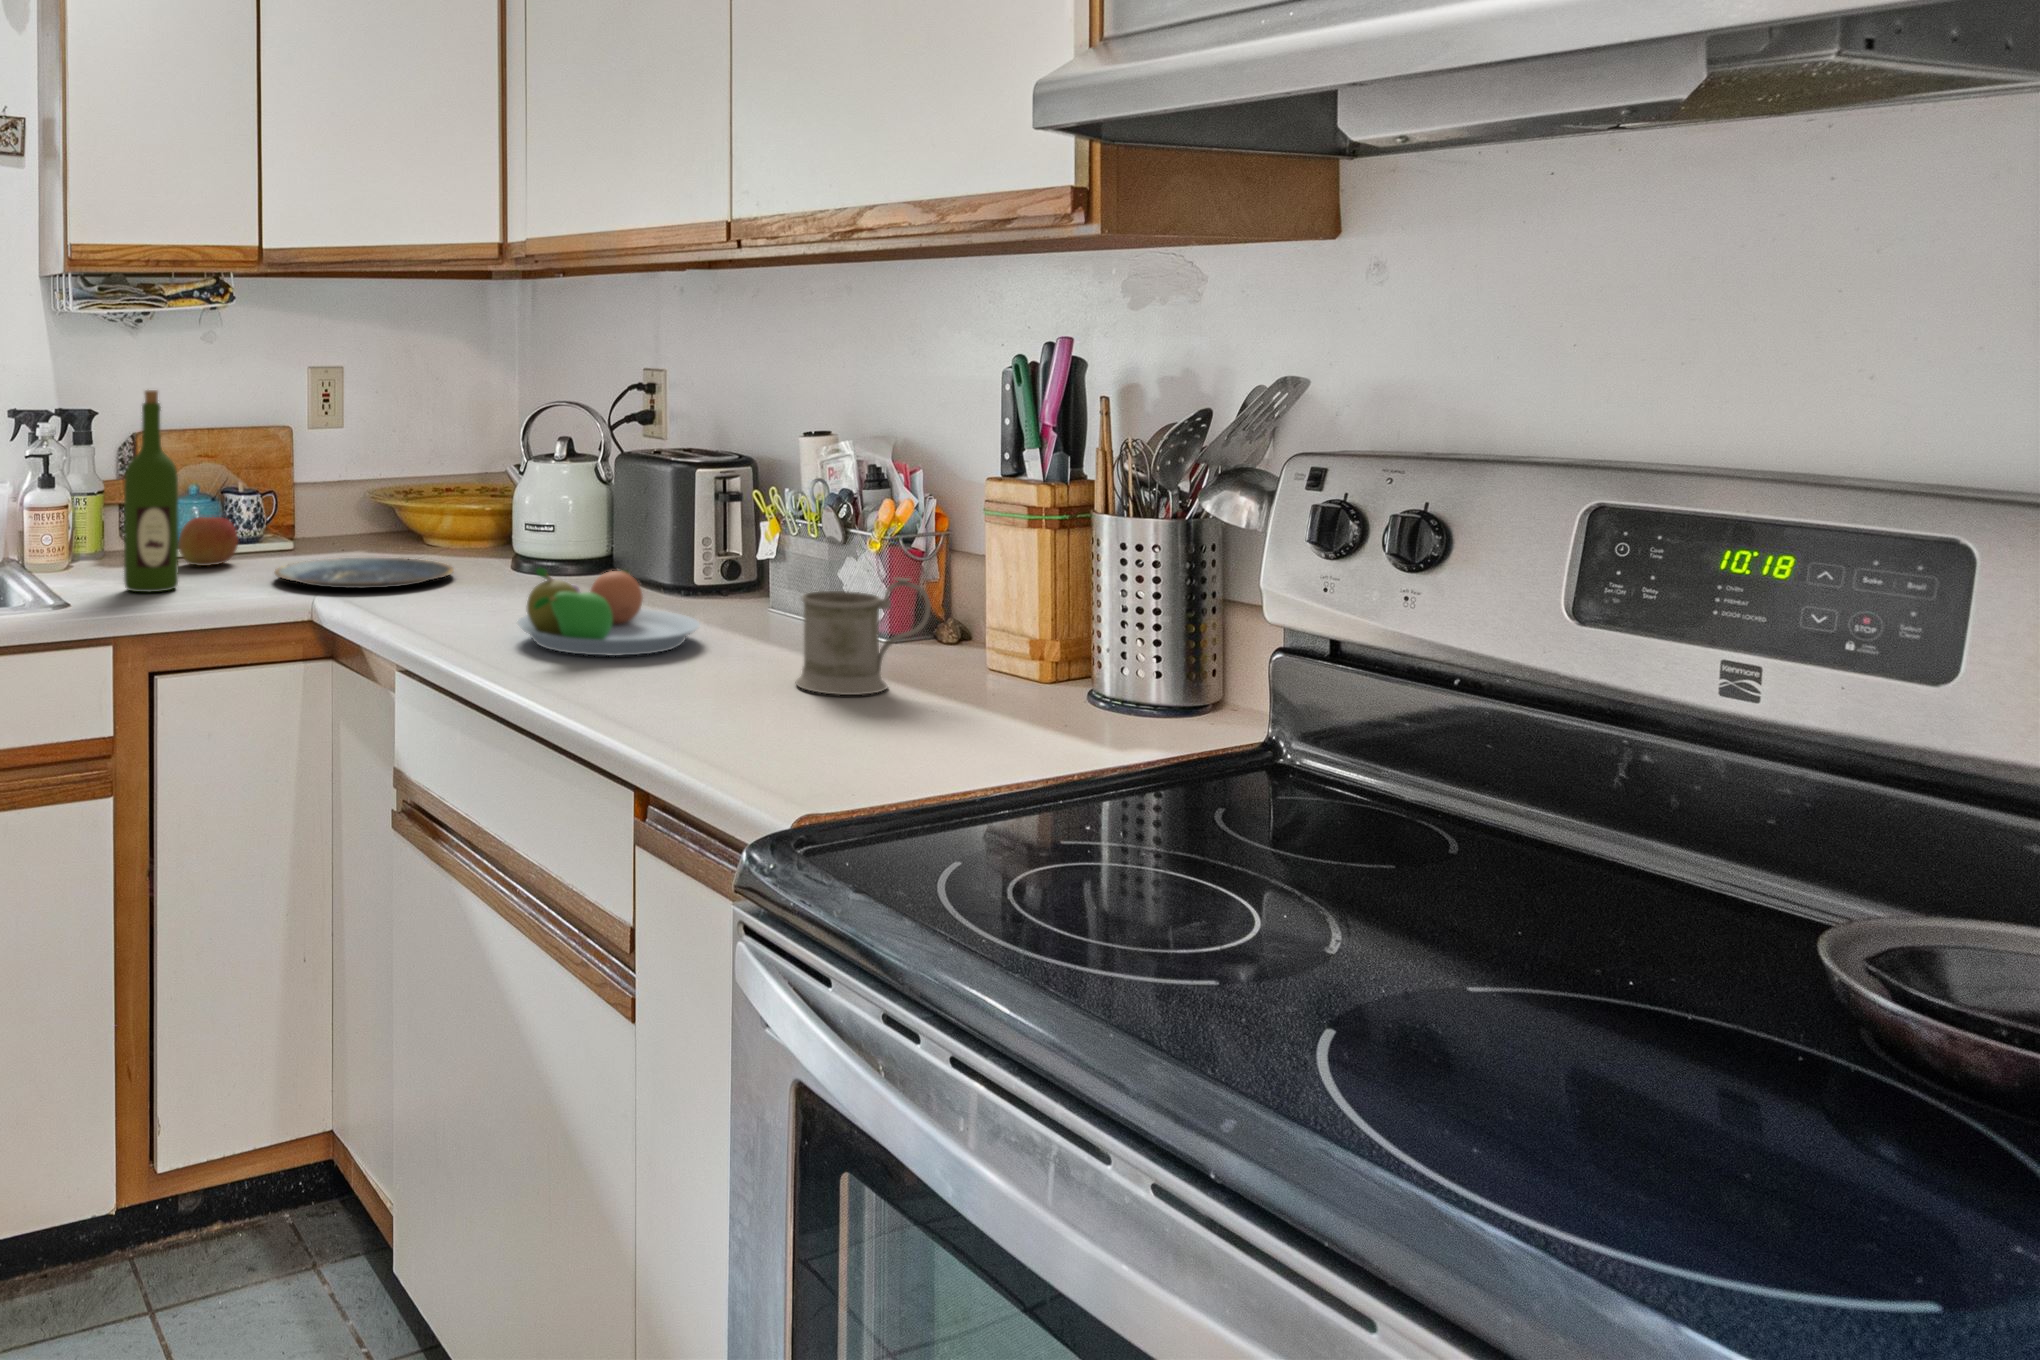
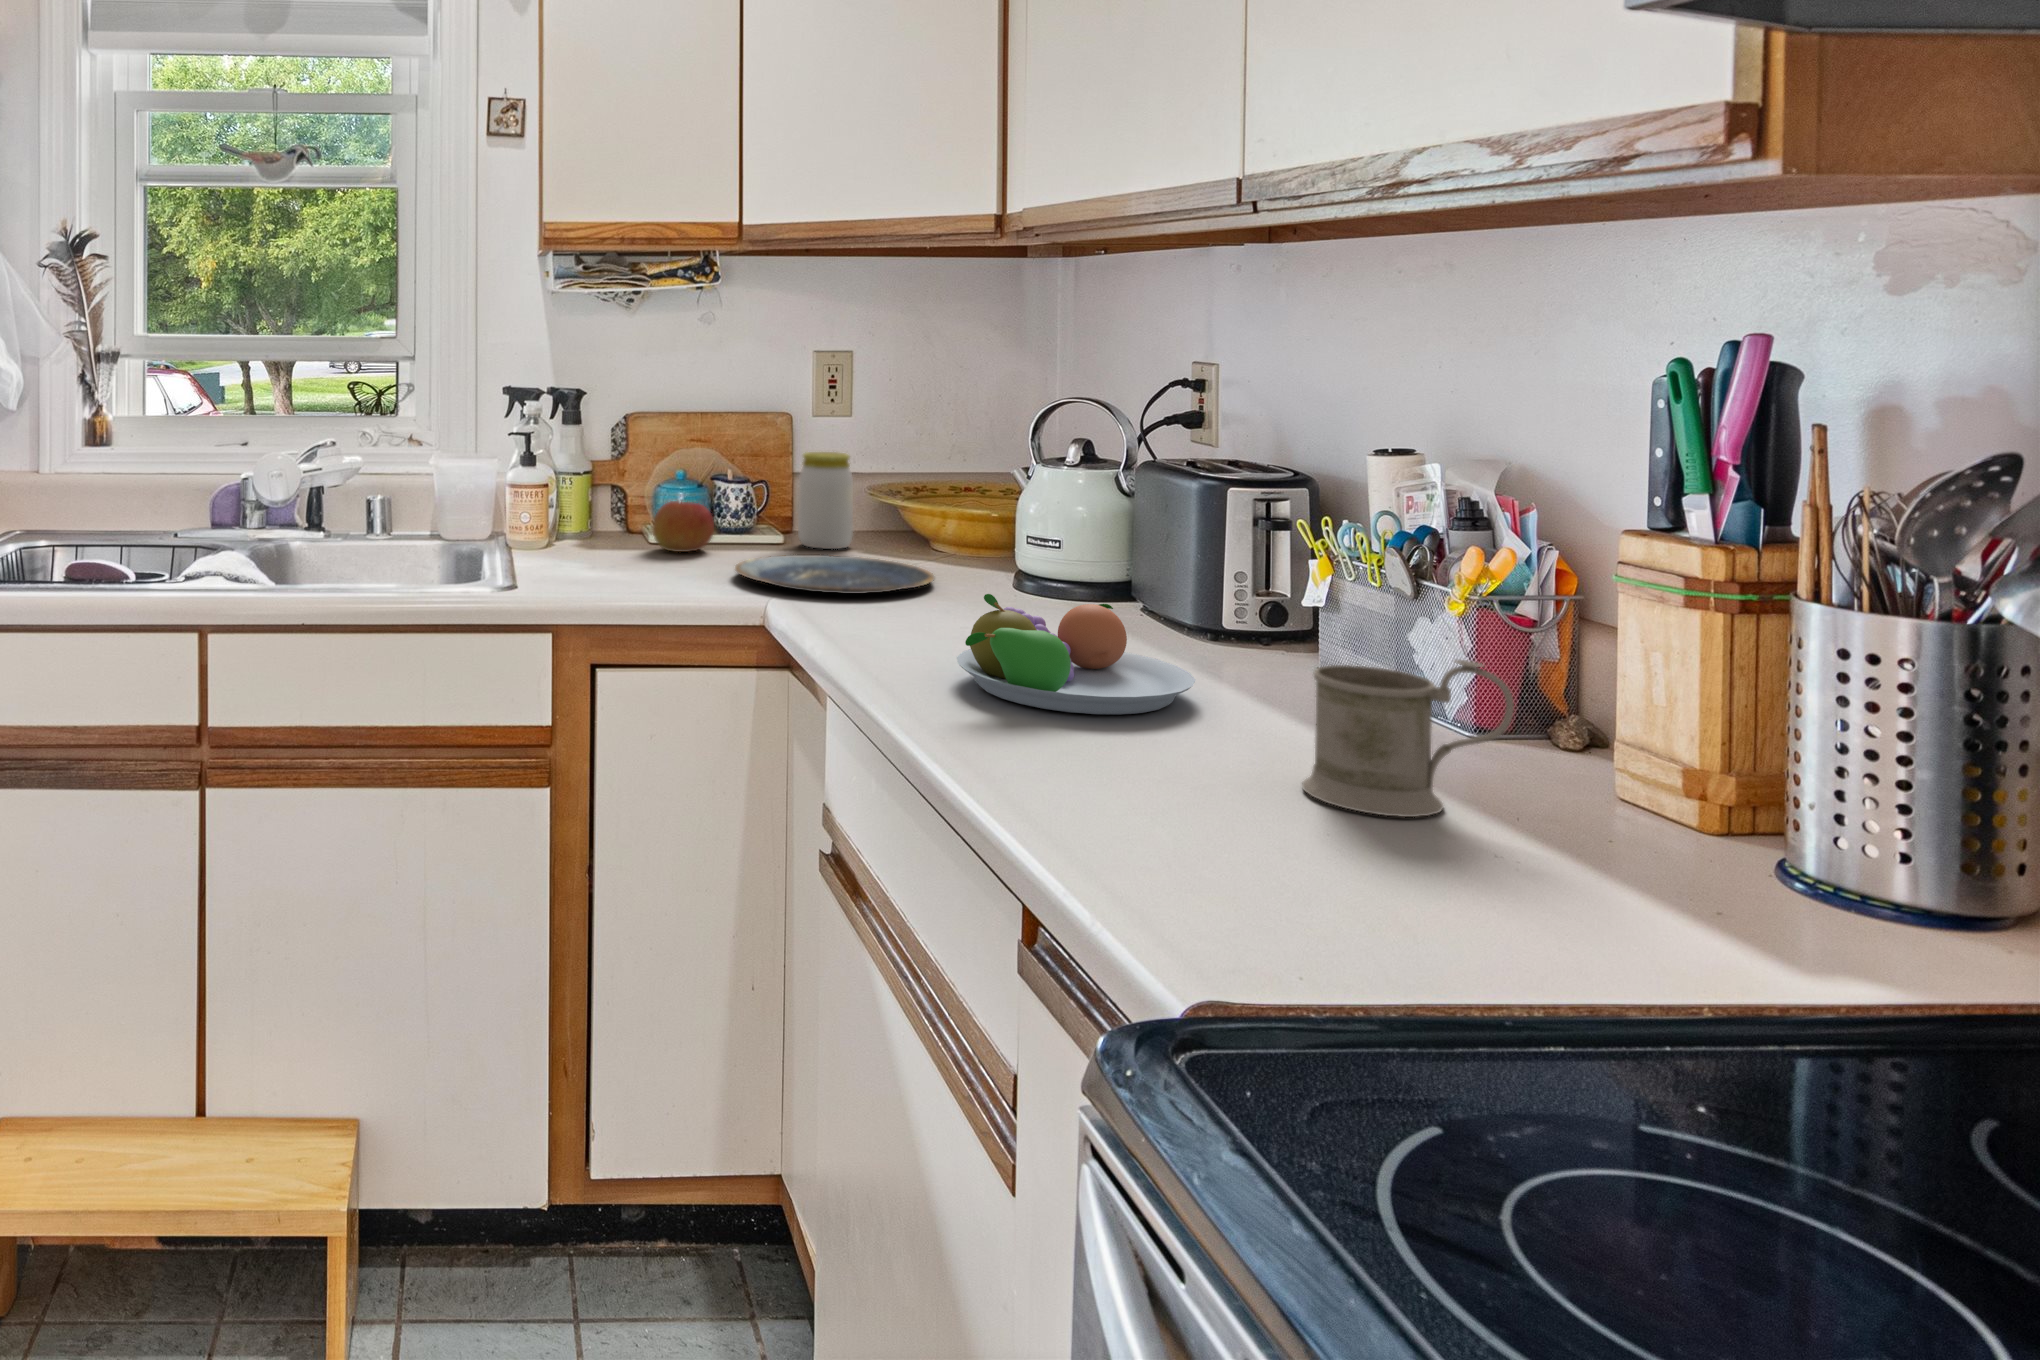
wine bottle: present [124,390,178,592] -> none [580,370,635,578]
jar: none [312,463,362,554] -> present [798,452,853,549]

